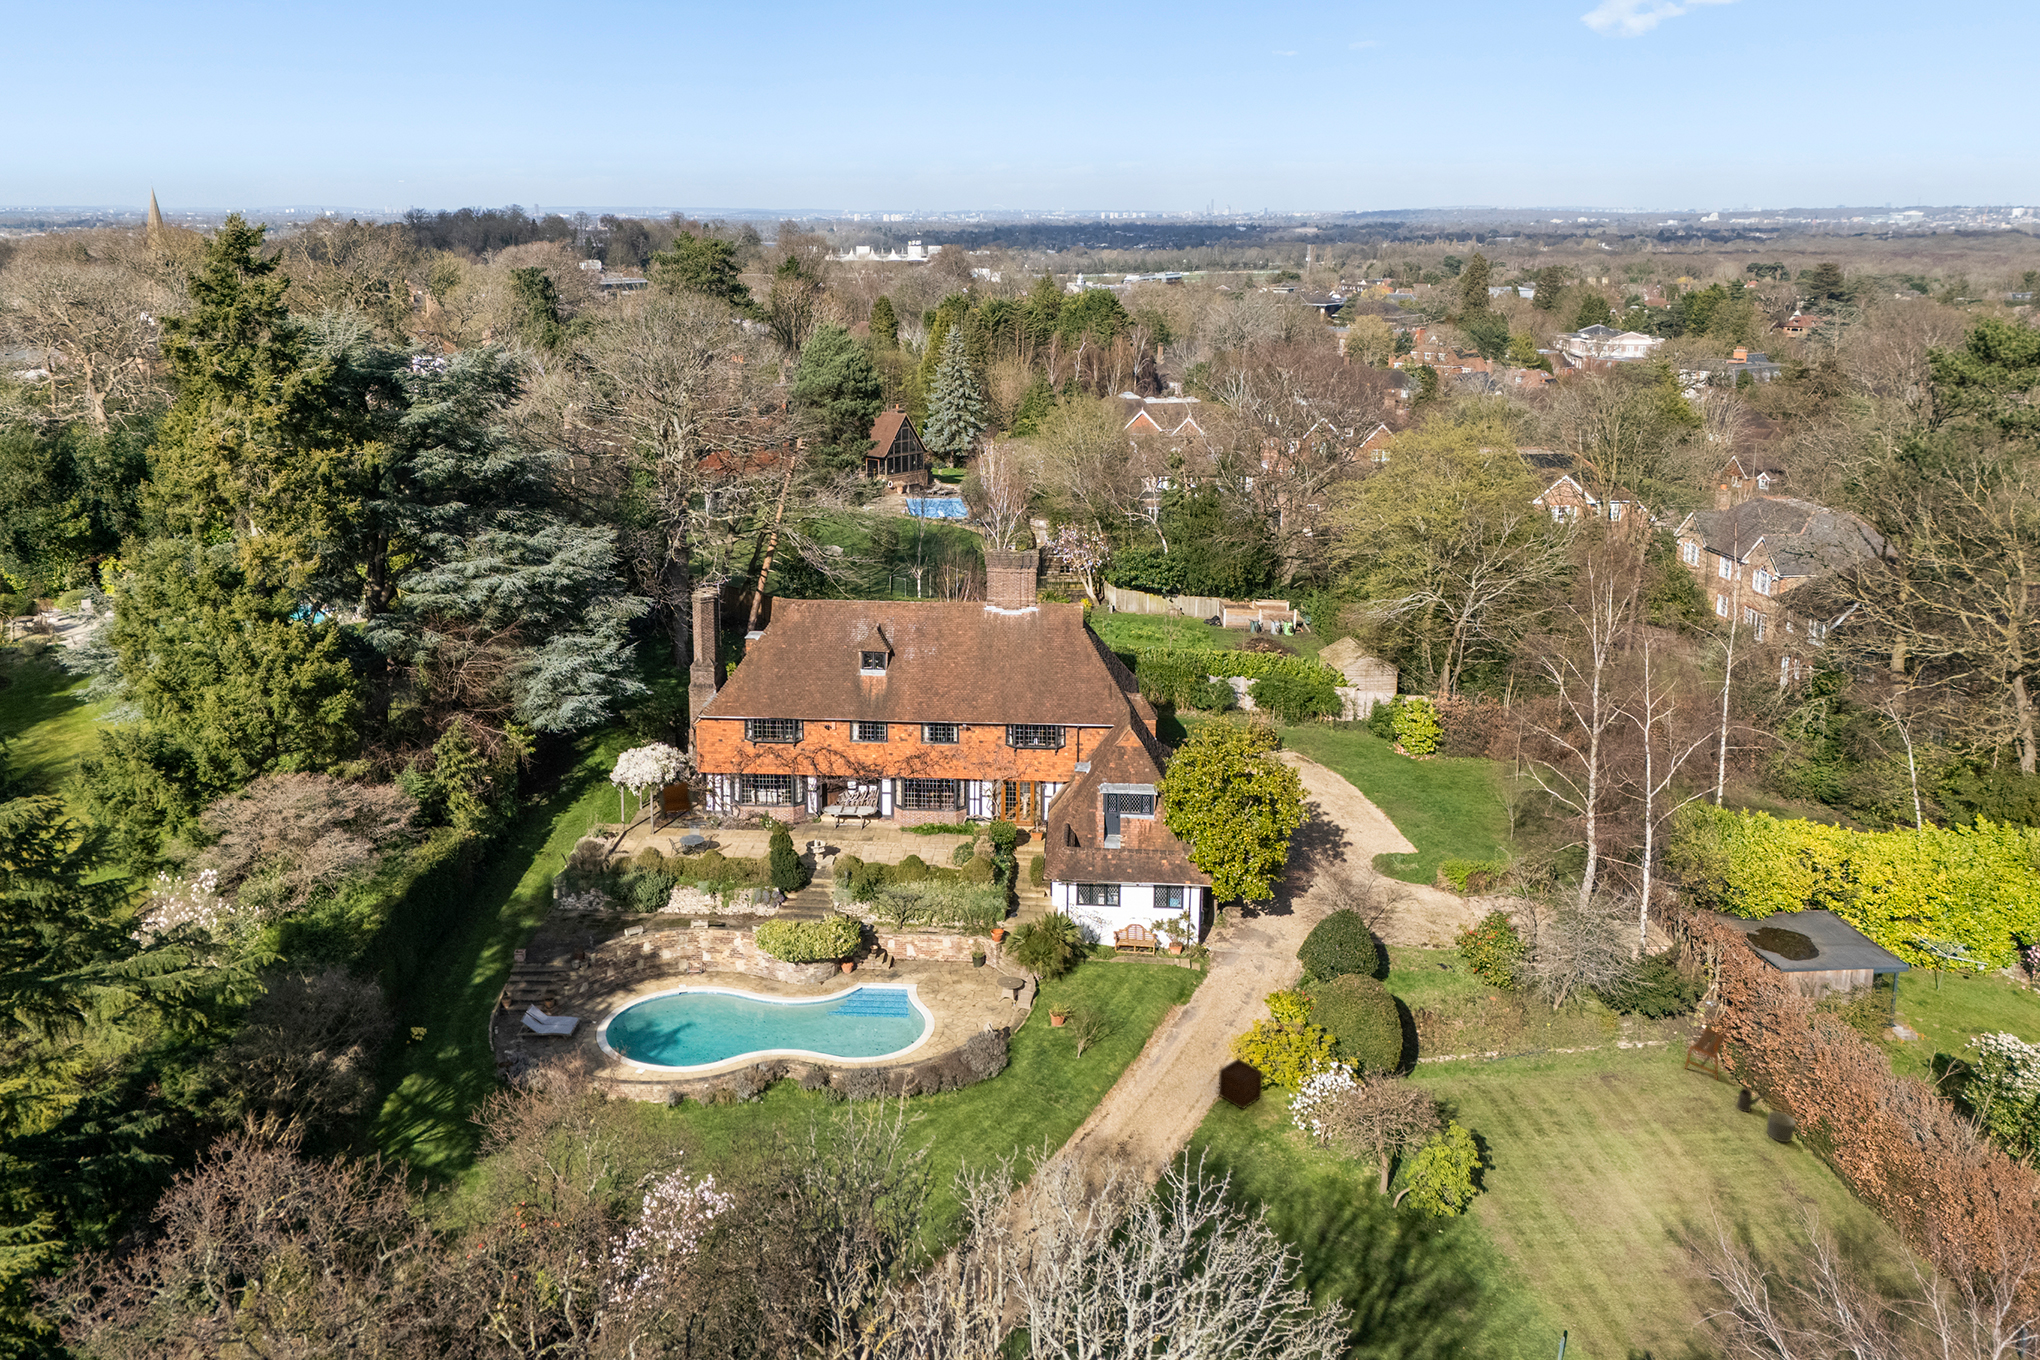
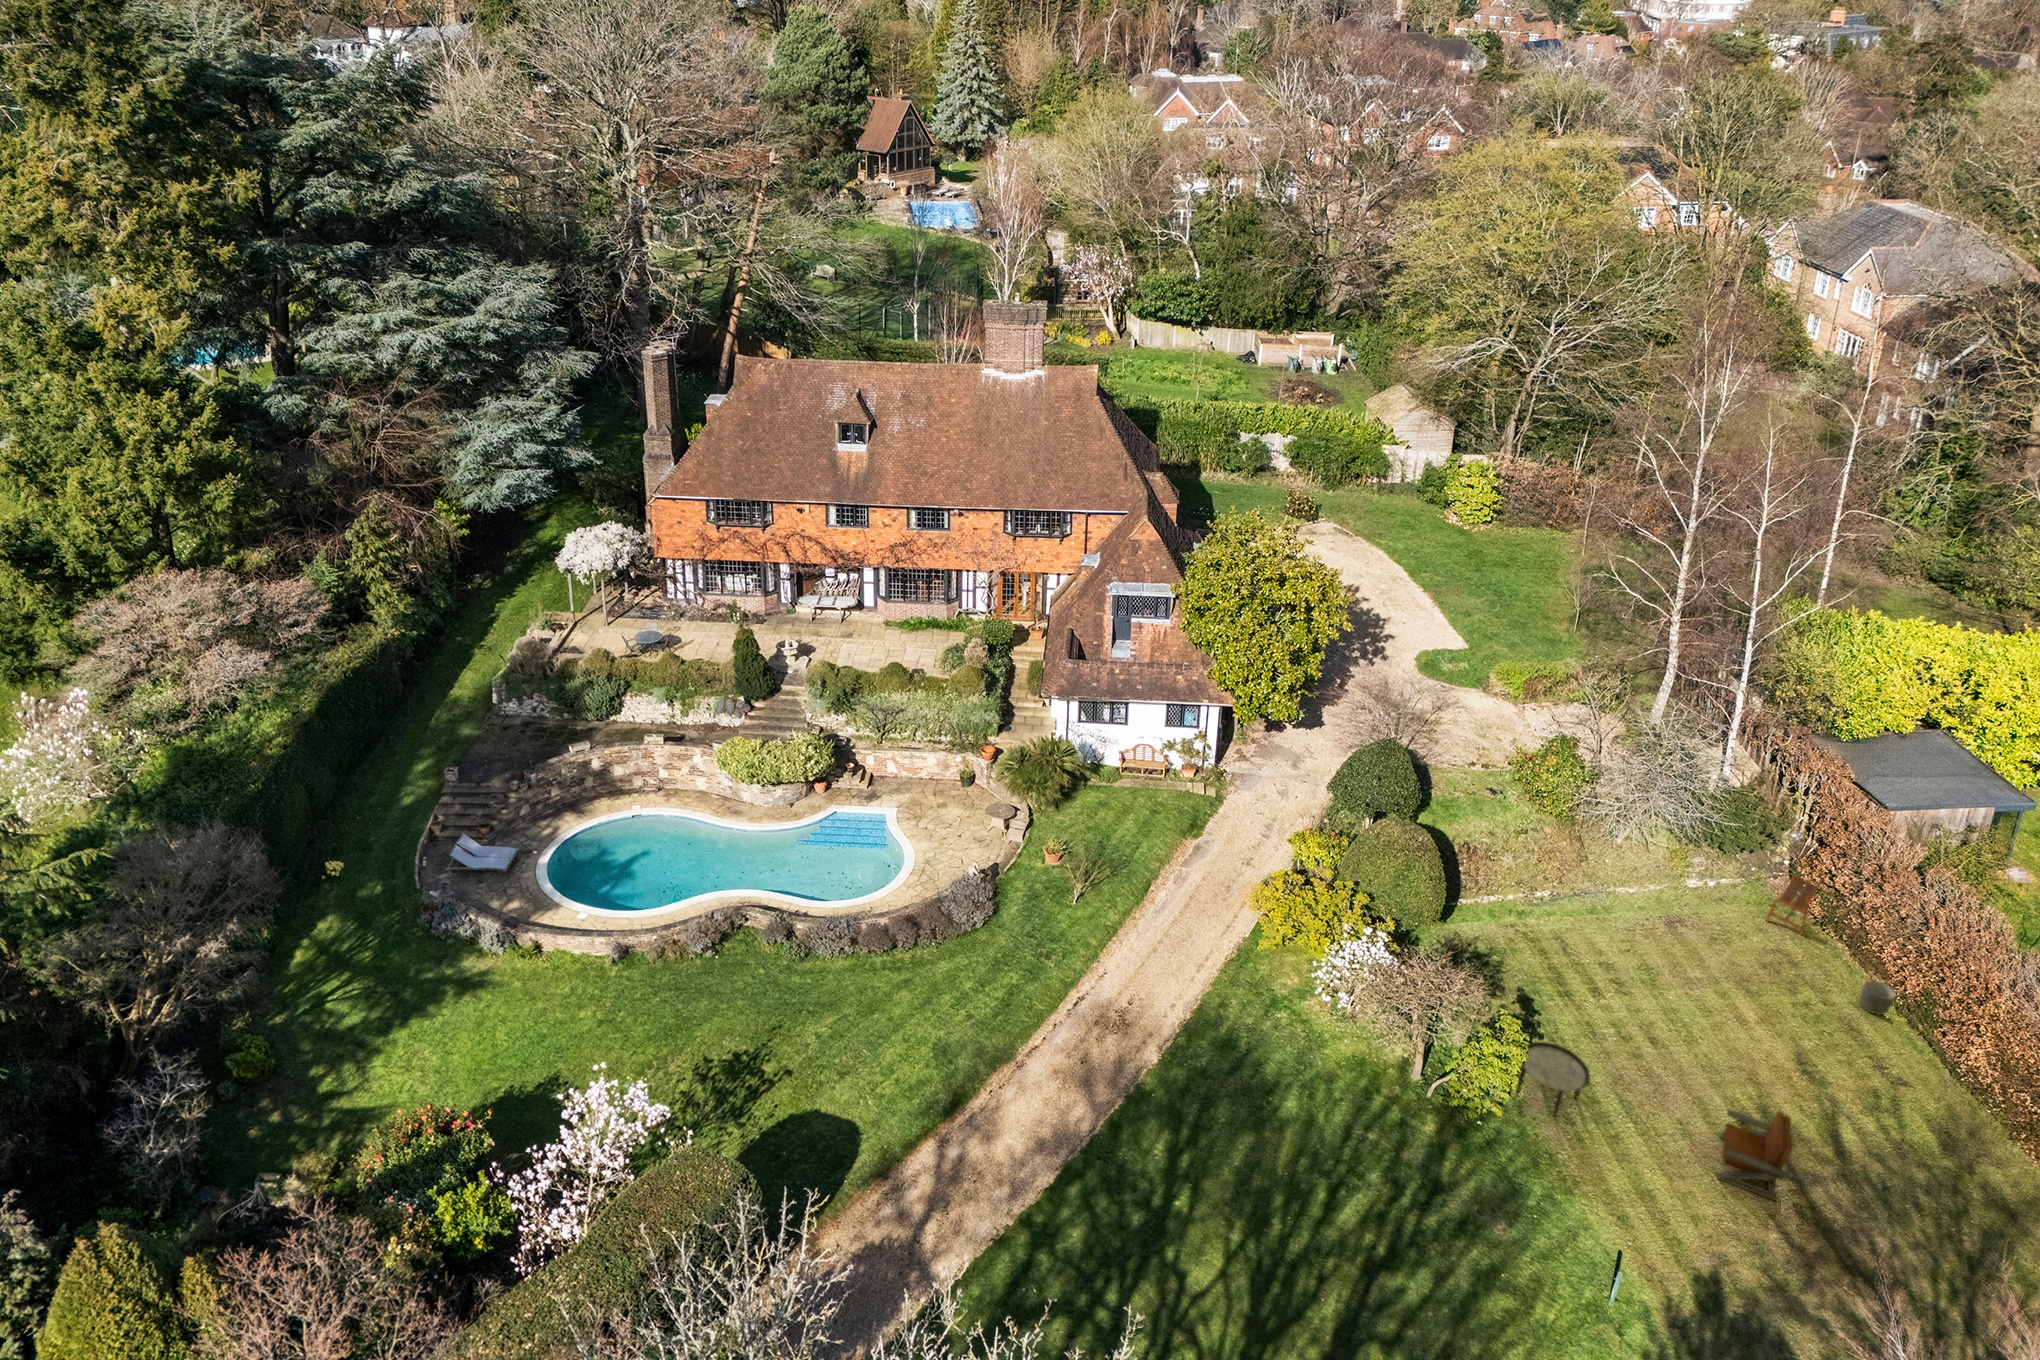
lounge chair: present [659,781,694,820] -> present [1718,1110,1792,1201]
wooden crate: present [1218,1059,1263,1109] -> none [1232,911,1285,968]
watering can: present [1737,1087,1766,1112] -> none [1823,948,1864,976]
round table: none [1470,1160,1532,1226] -> present [1516,1042,1590,1117]

